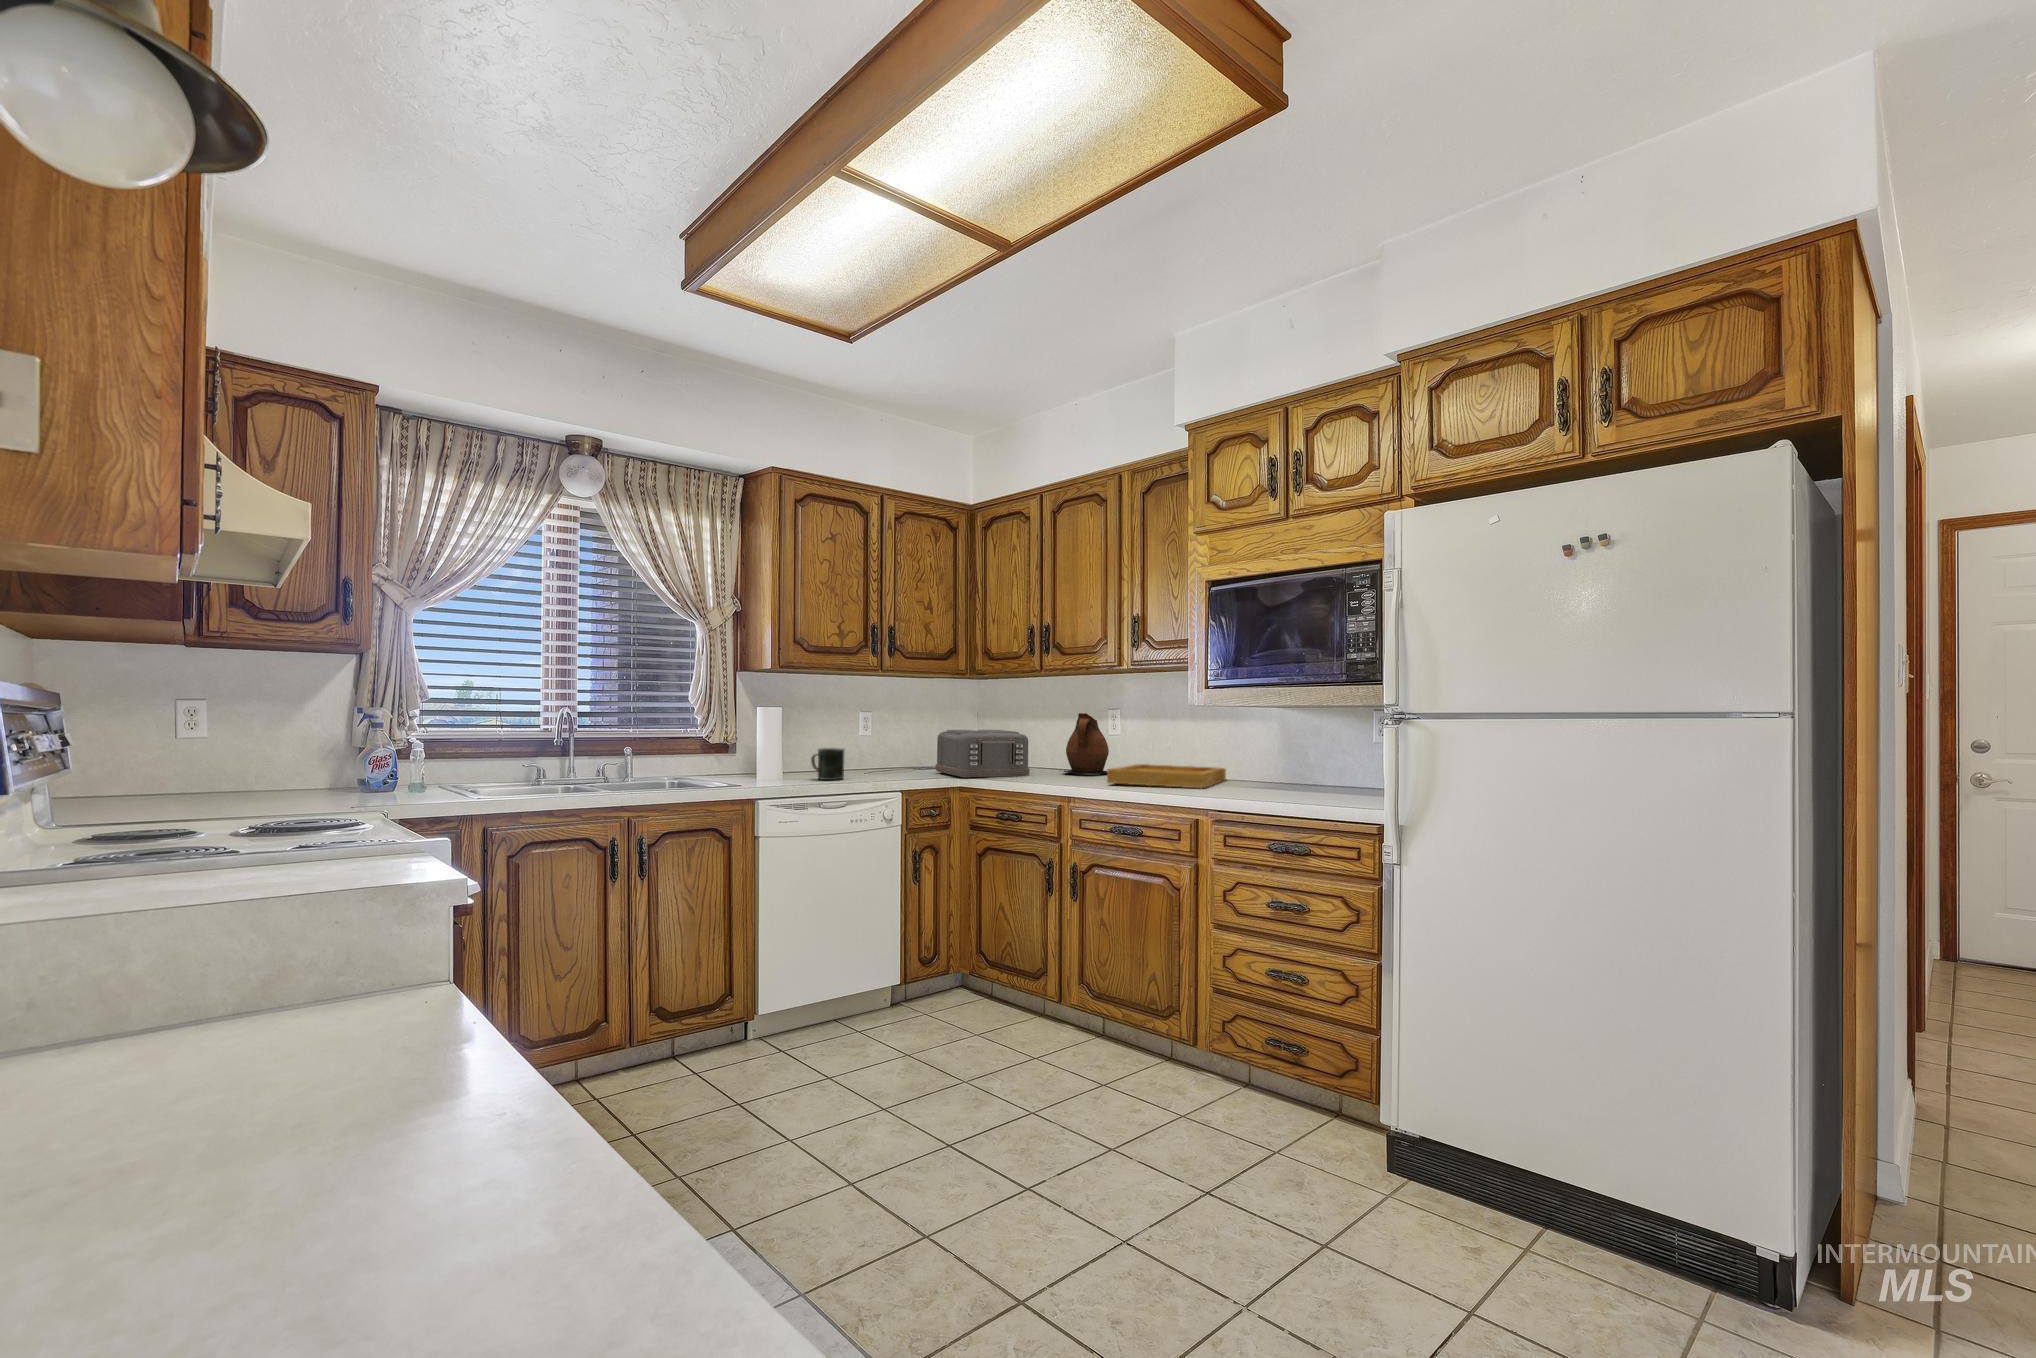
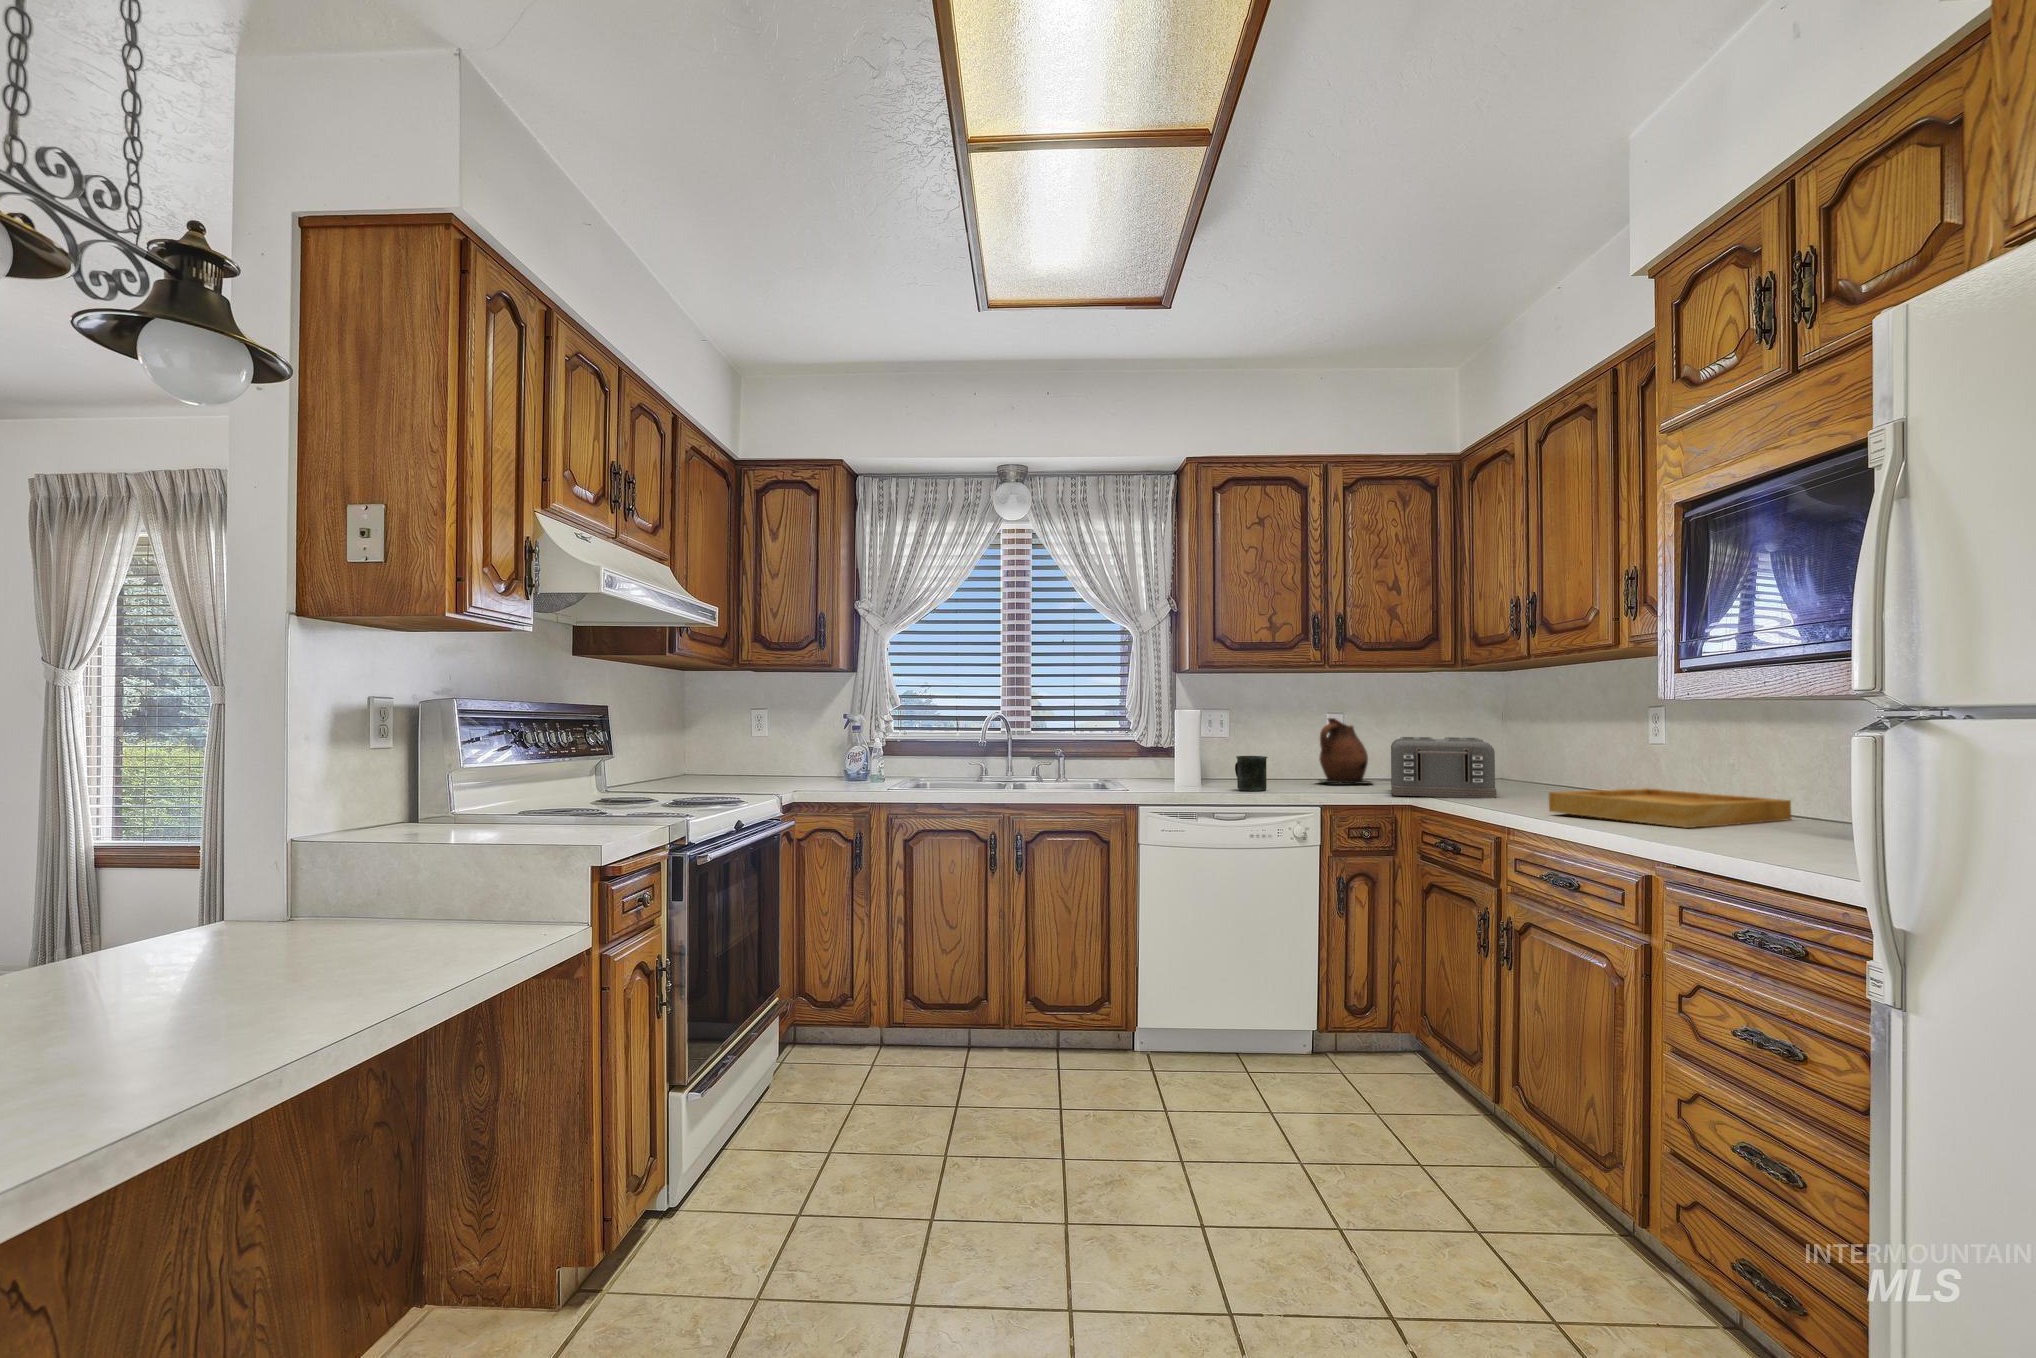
ceramic pitcher: present [1063,713,1109,774] -> present [1319,718,1372,784]

